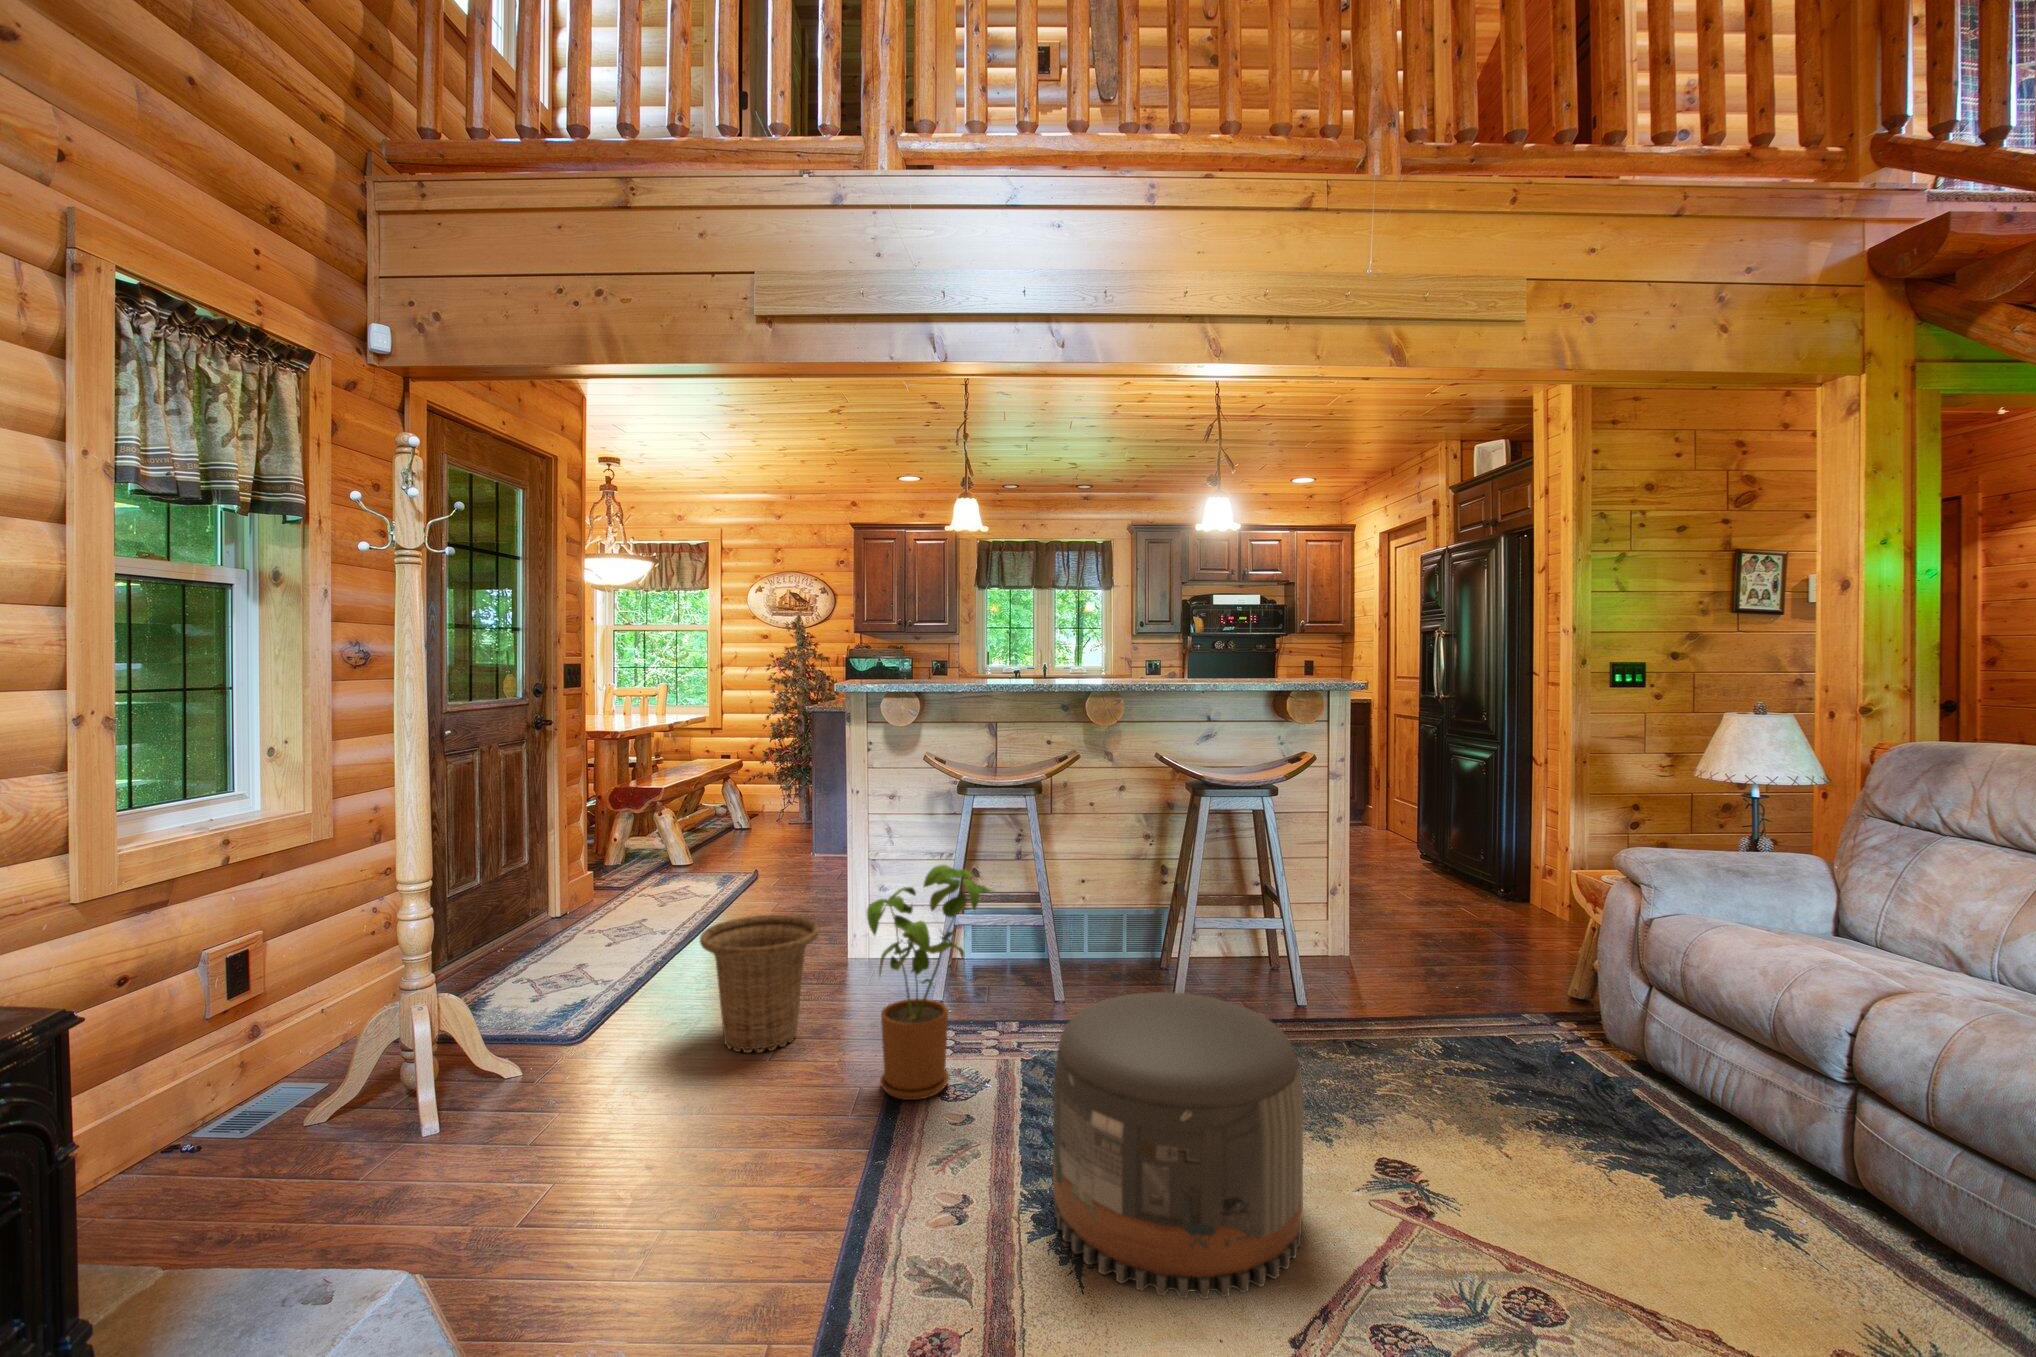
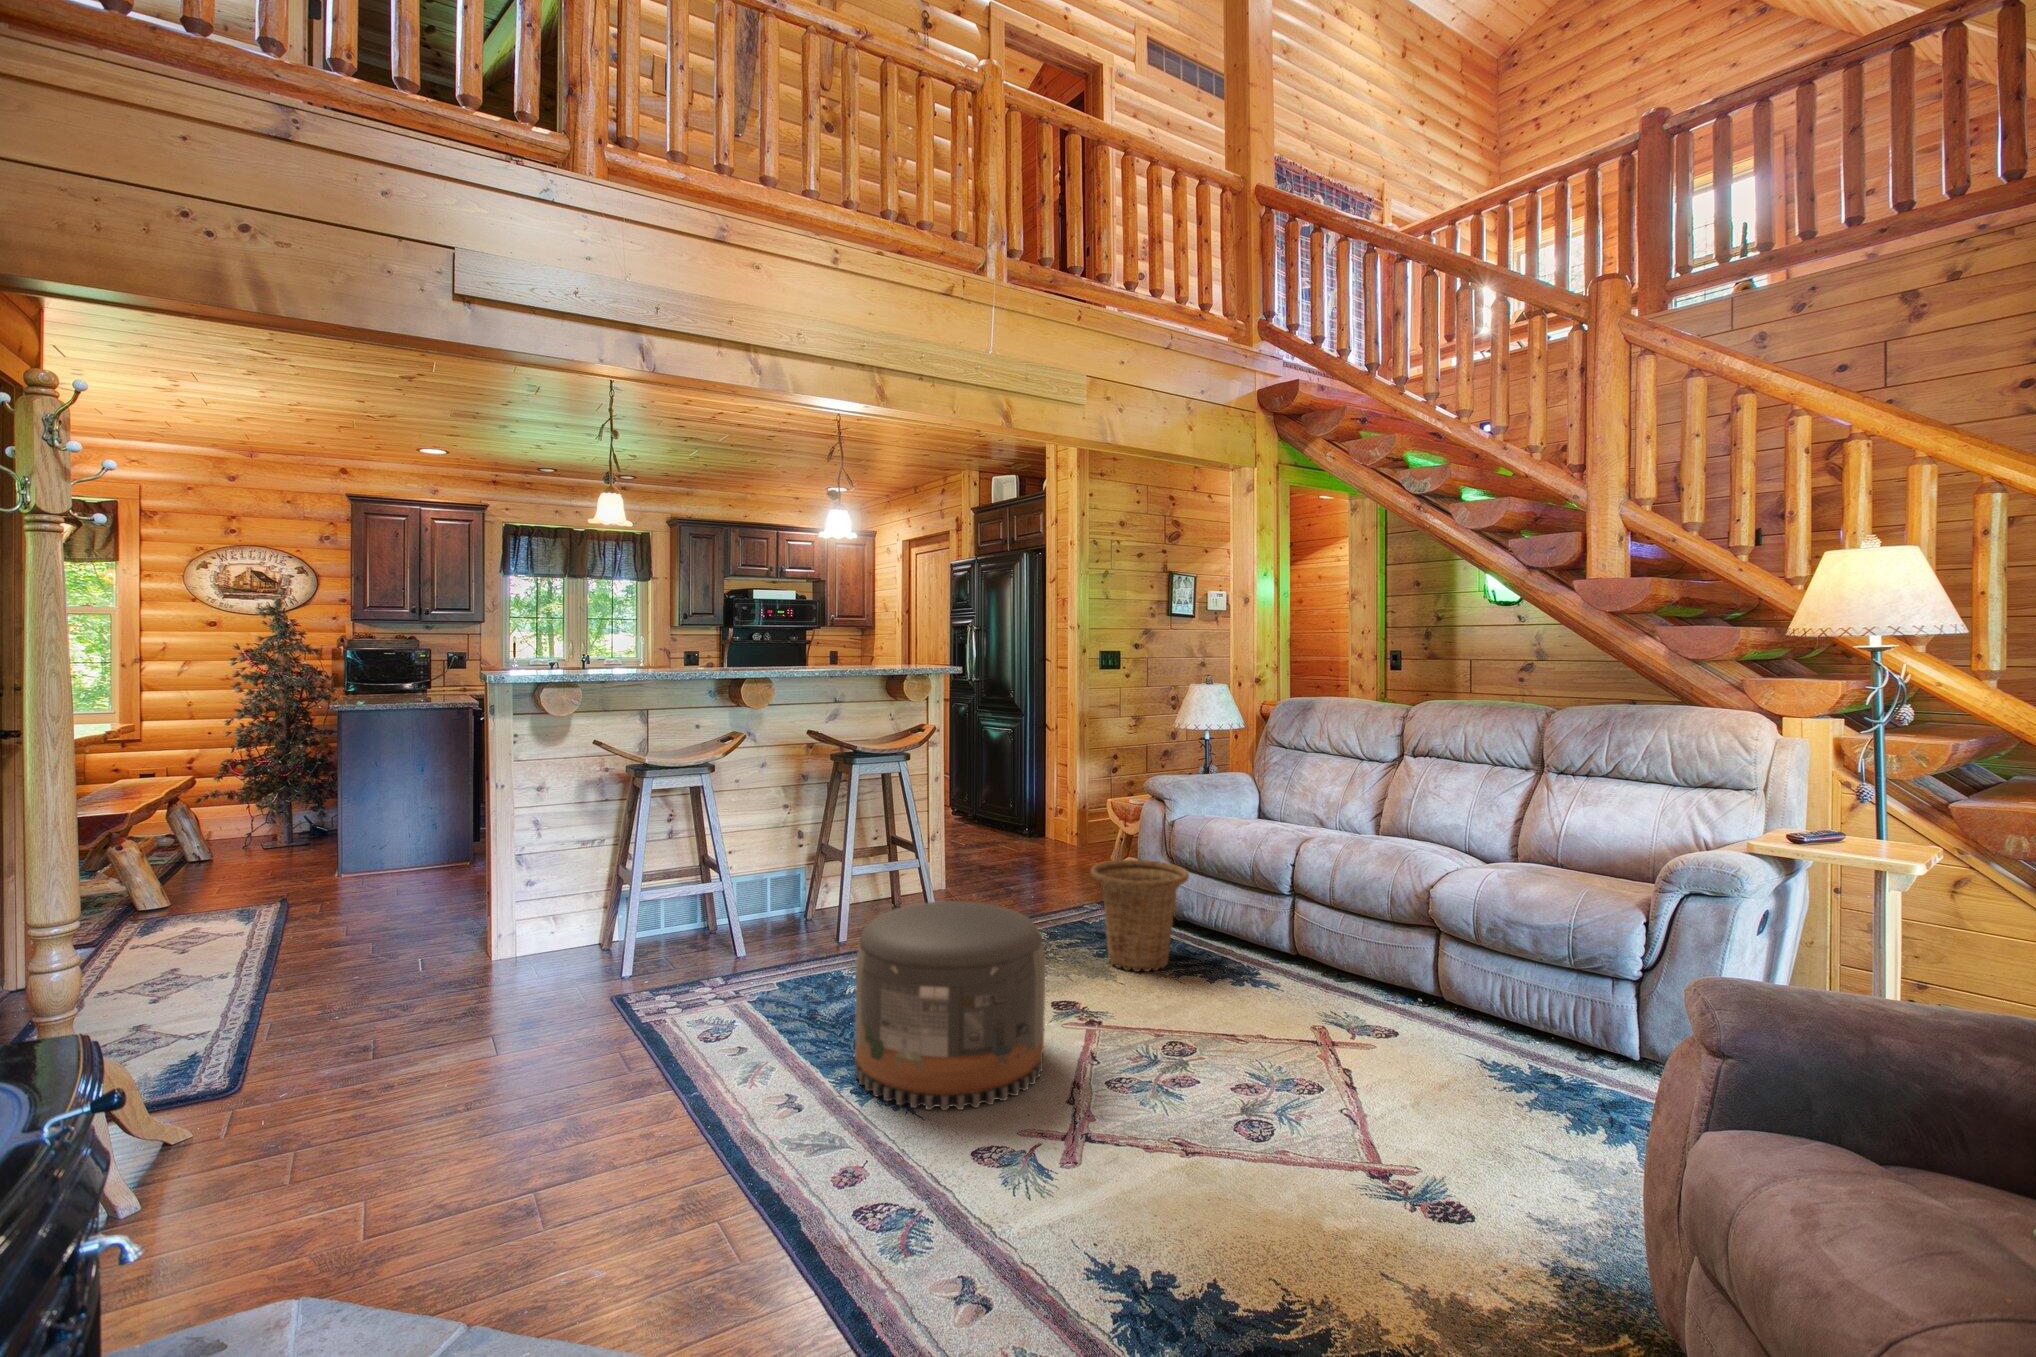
house plant: present [867,865,992,1100] -> none [604,829,732,1057]
basket: present [700,915,819,1053] -> present [1091,860,1189,972]

